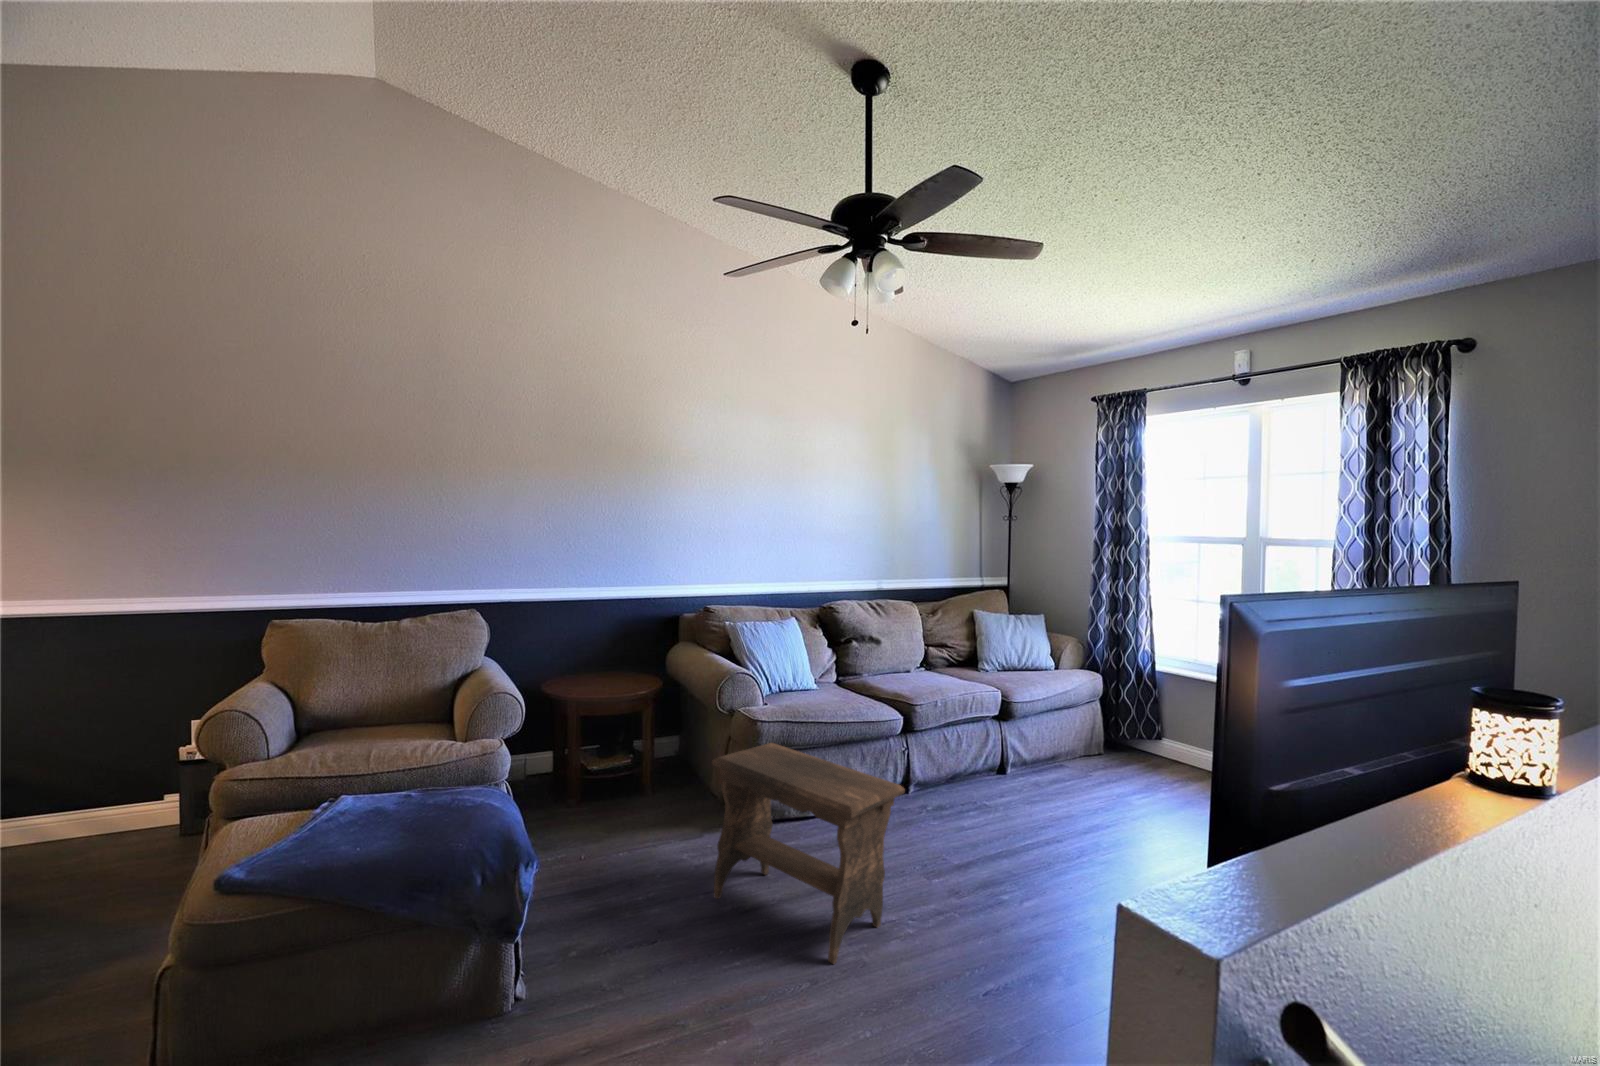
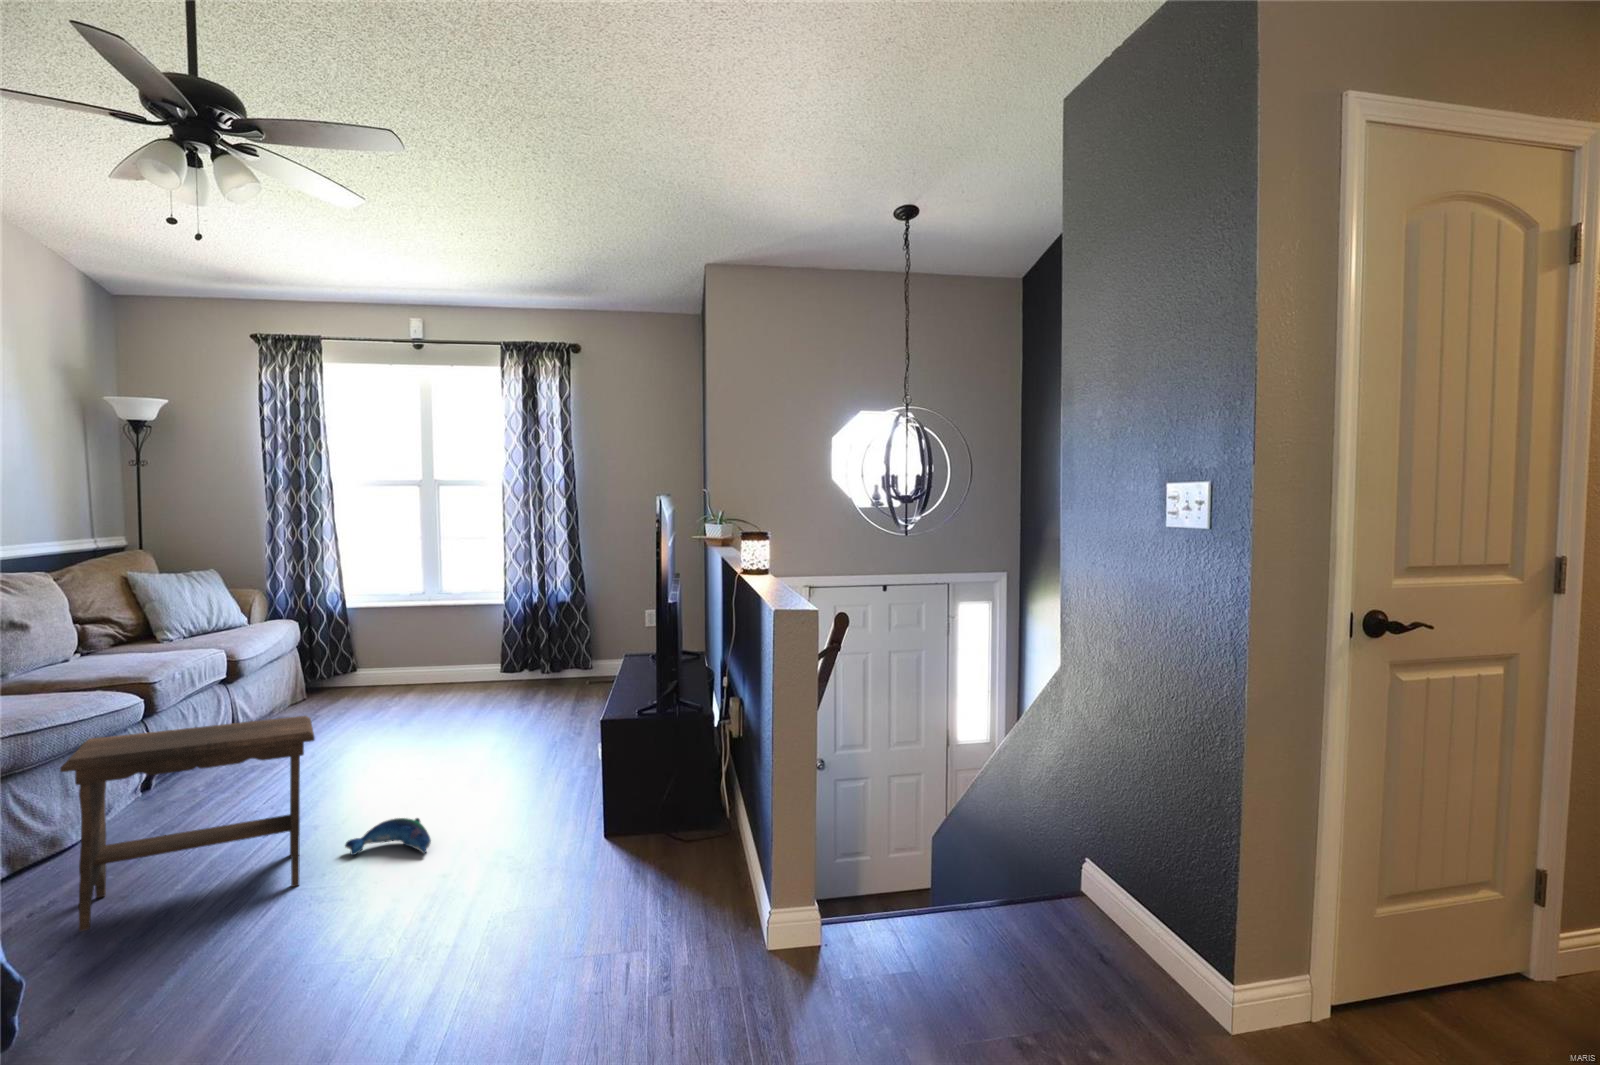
plush toy: none [898,943,972,1020] -> present [345,818,431,855]

